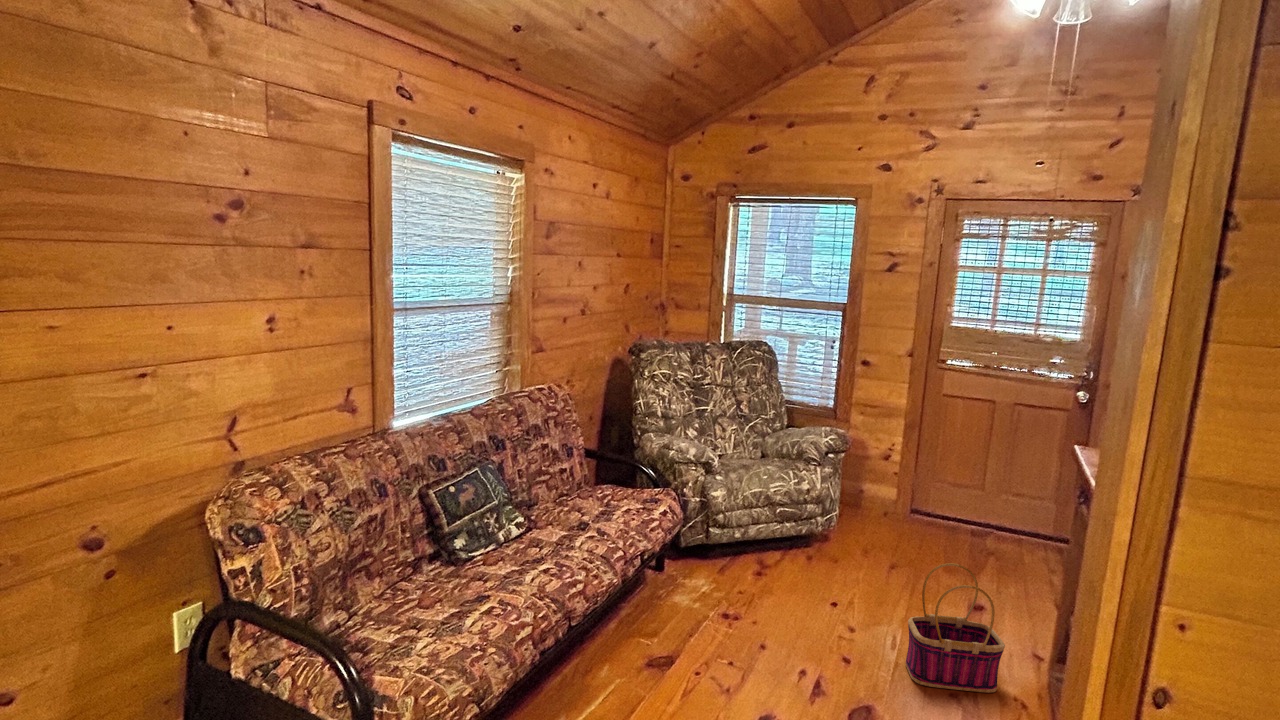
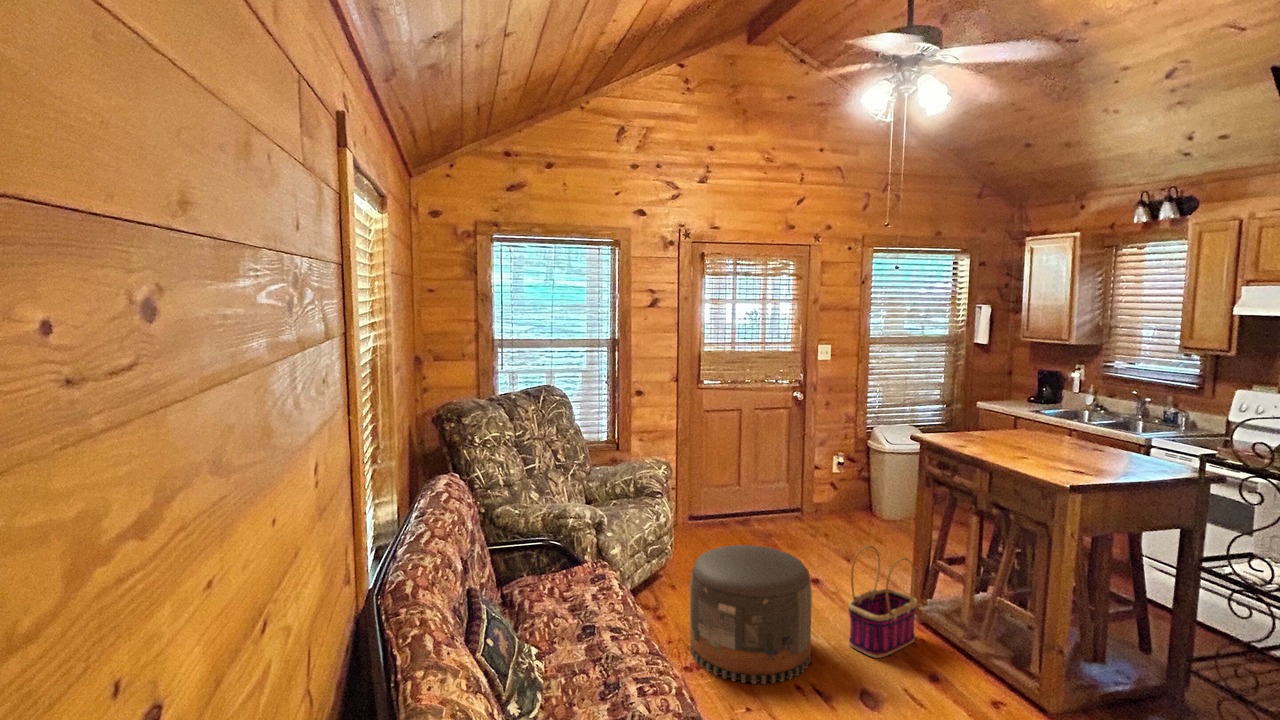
pouf: none [739,517,869,658] -> present [689,545,812,684]

